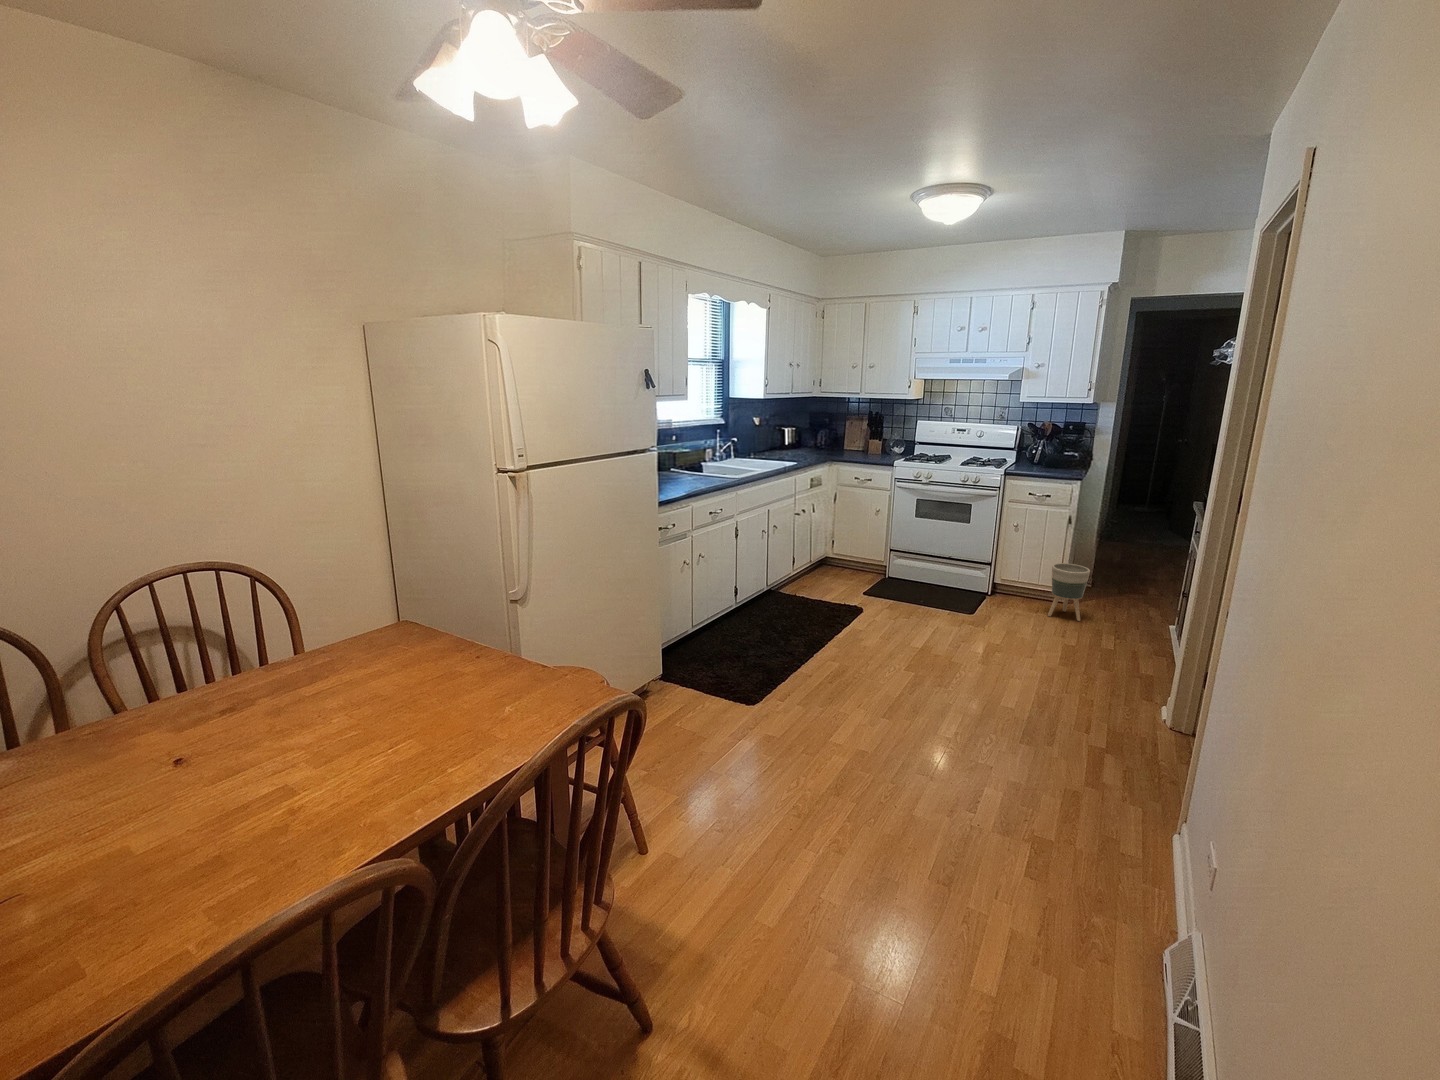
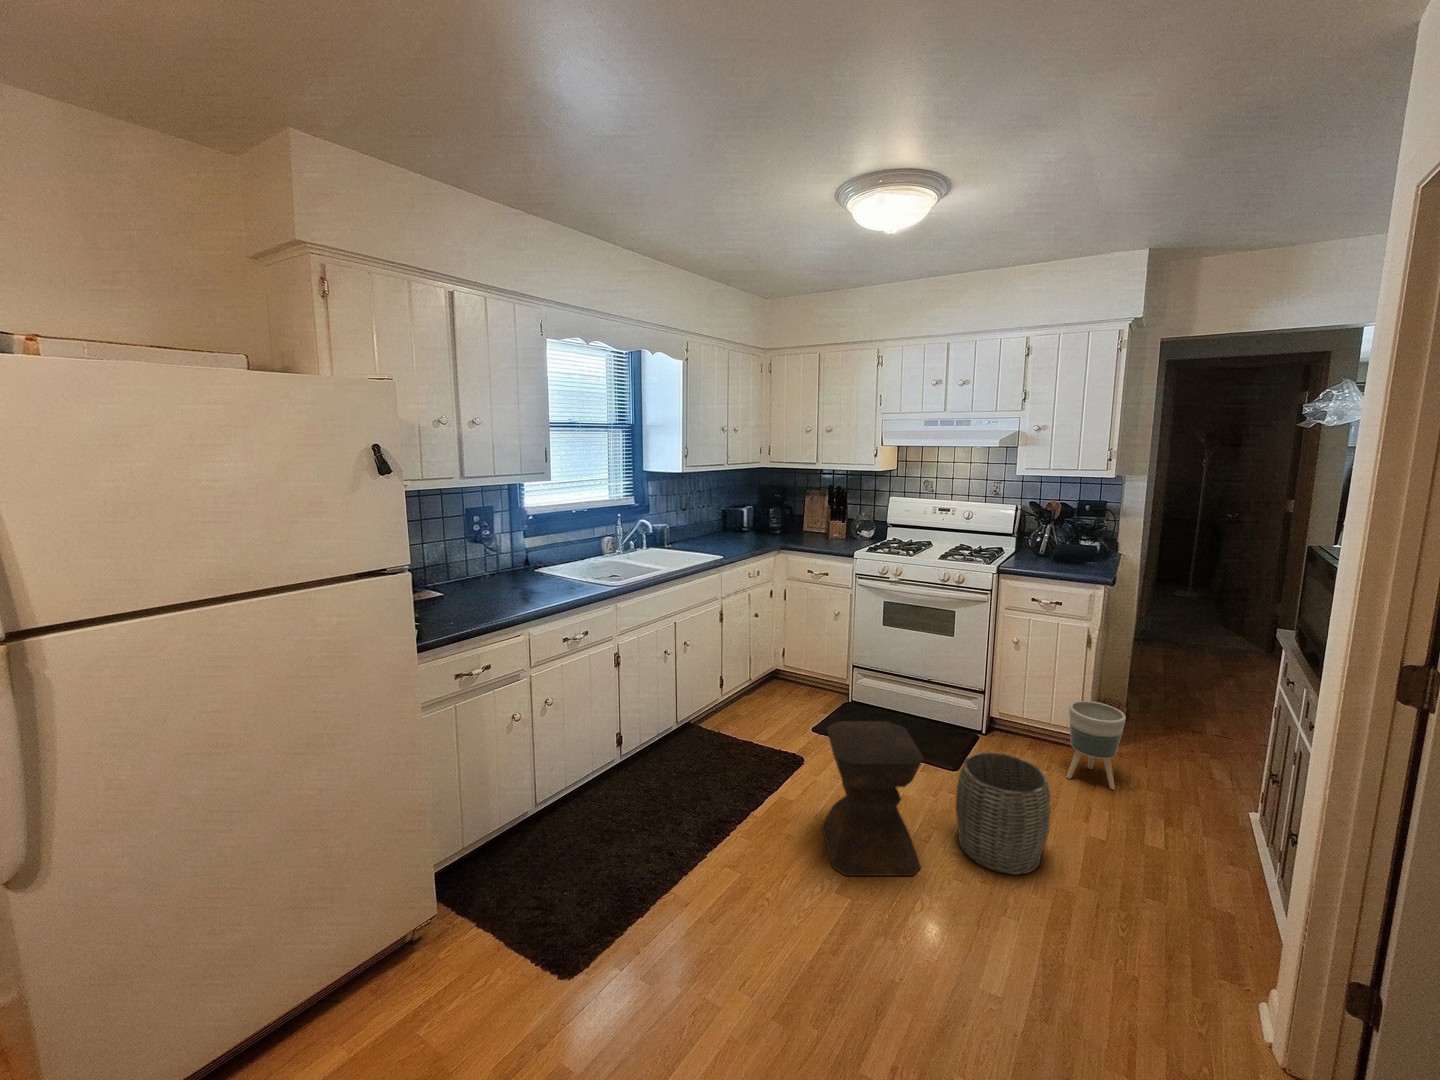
stool: none [885,567,960,660] -> present [822,721,923,876]
woven basket: none [977,588,1039,658] -> present [956,752,1050,874]

